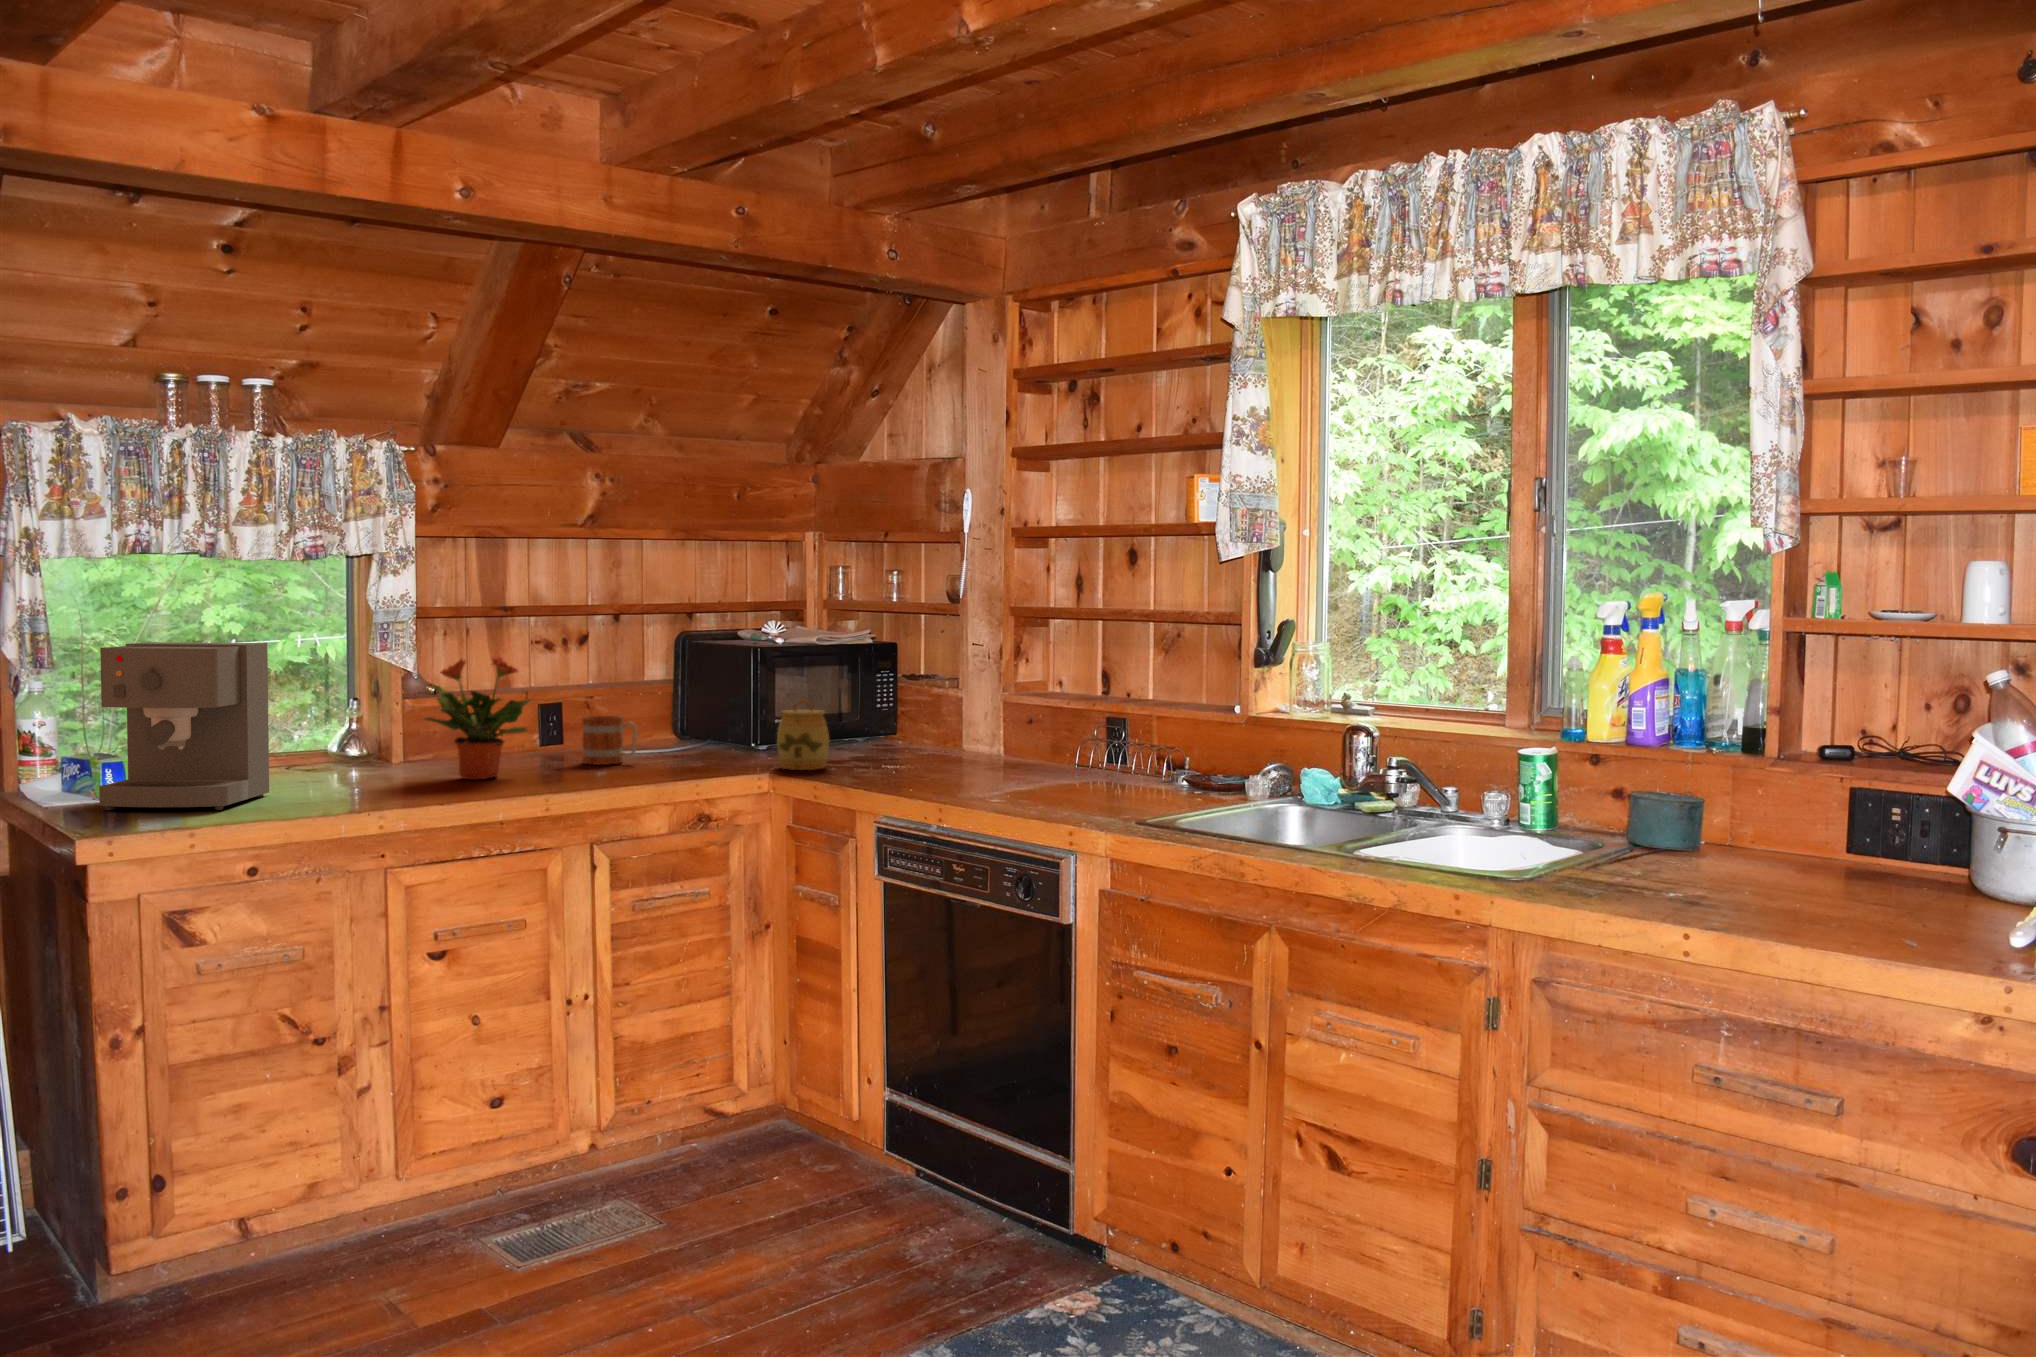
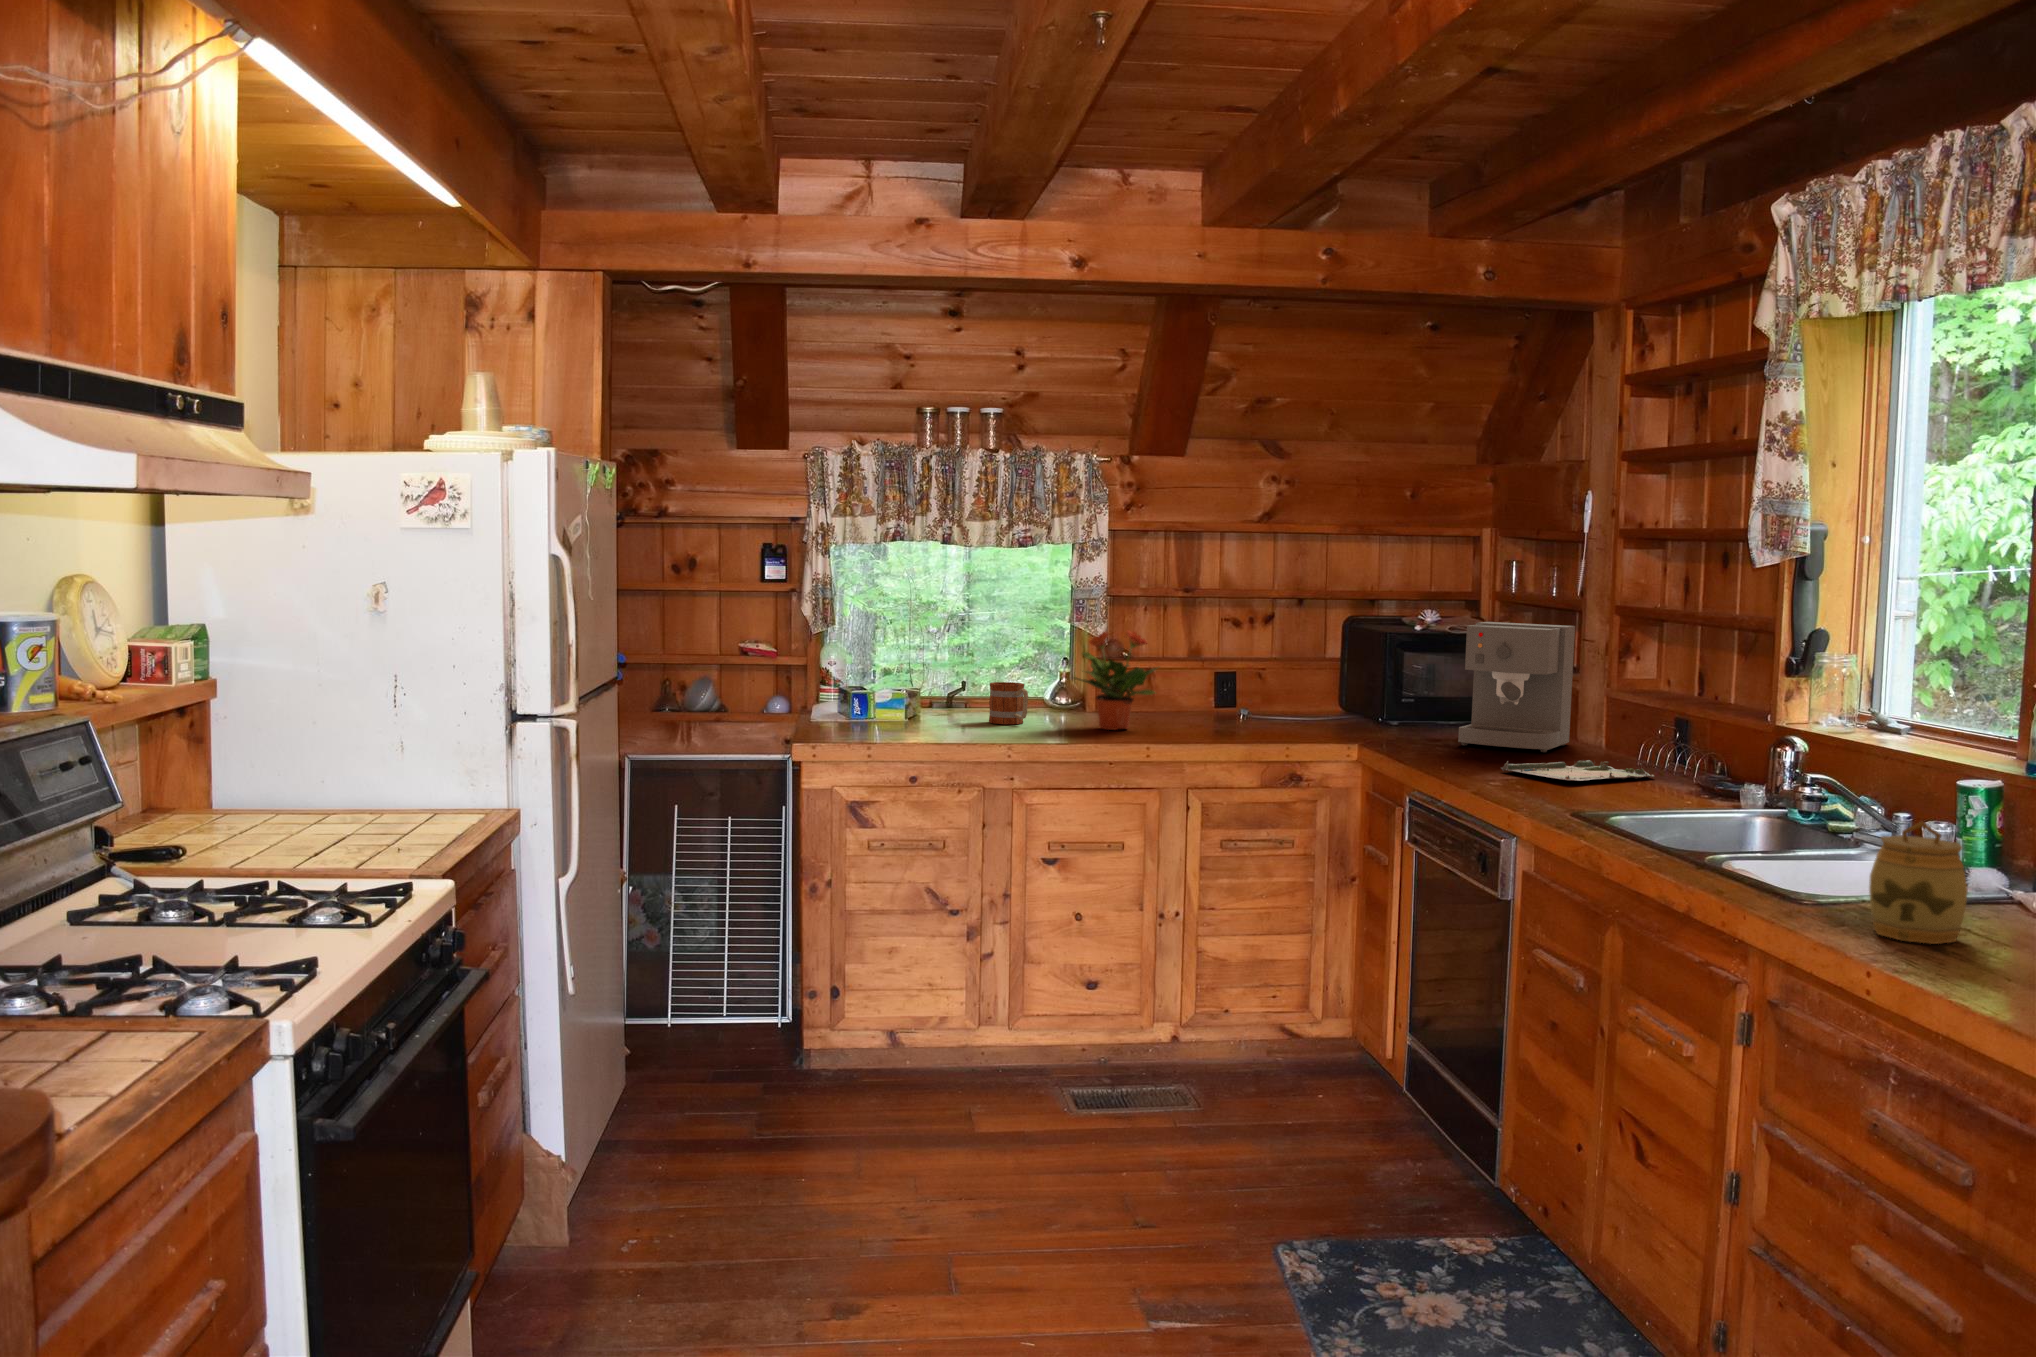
coffee maker: present [99,642,269,810] -> present [1458,622,1575,752]
jar: present [777,699,829,770] -> present [1869,822,1968,944]
mug: present [582,716,638,765] -> present [989,682,1028,724]
tray: none [975,763,1115,789] -> present [1501,760,1654,781]

